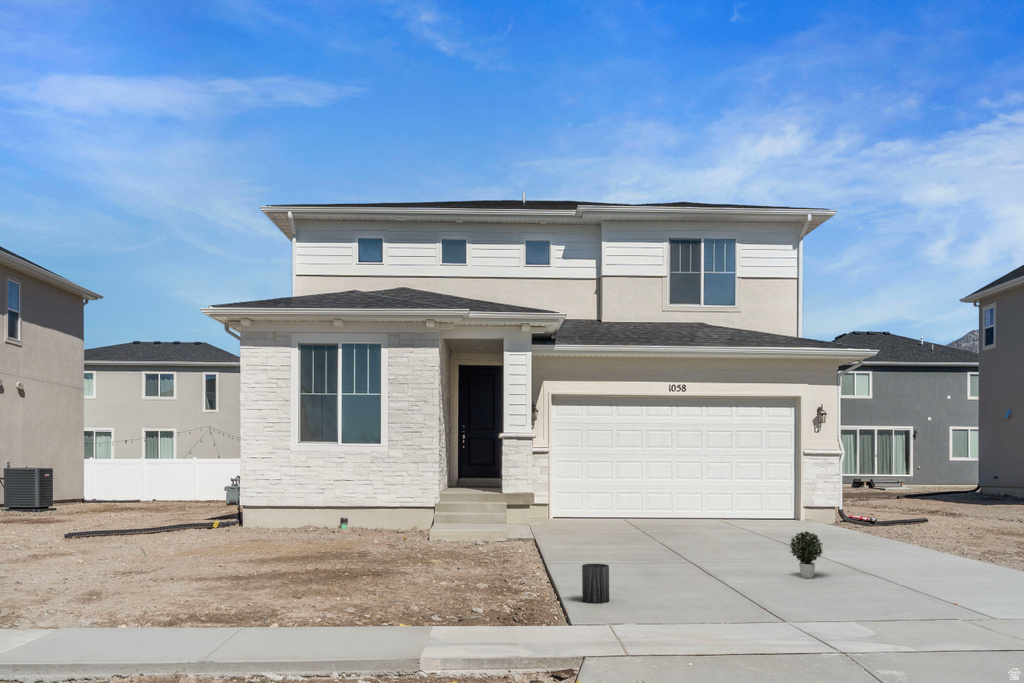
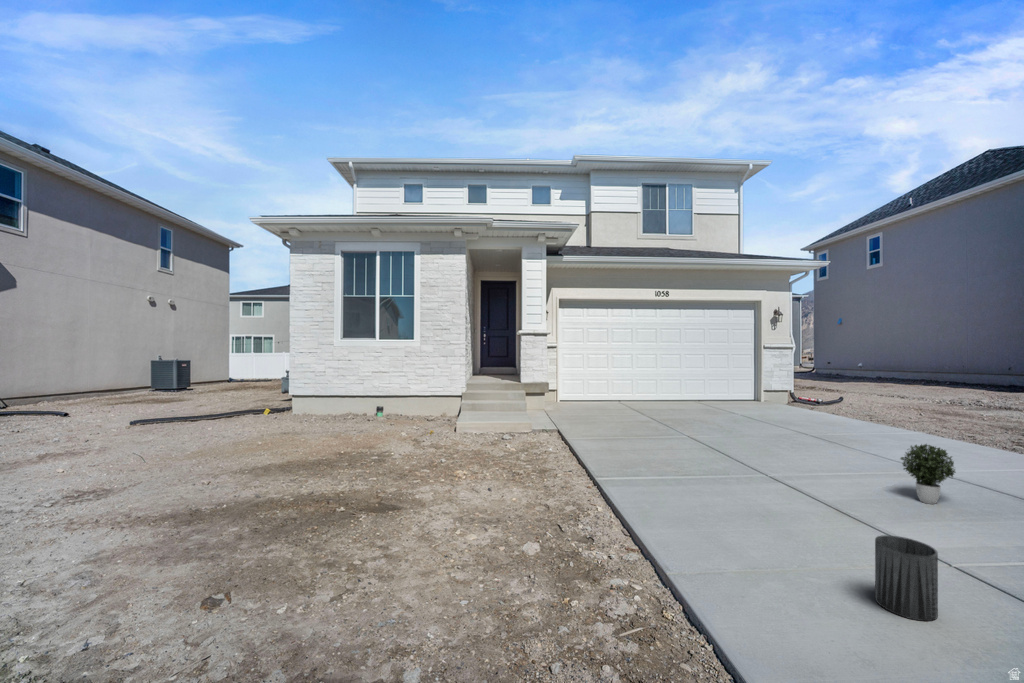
trash can: present [582,564,609,603] -> present [875,535,938,621]

